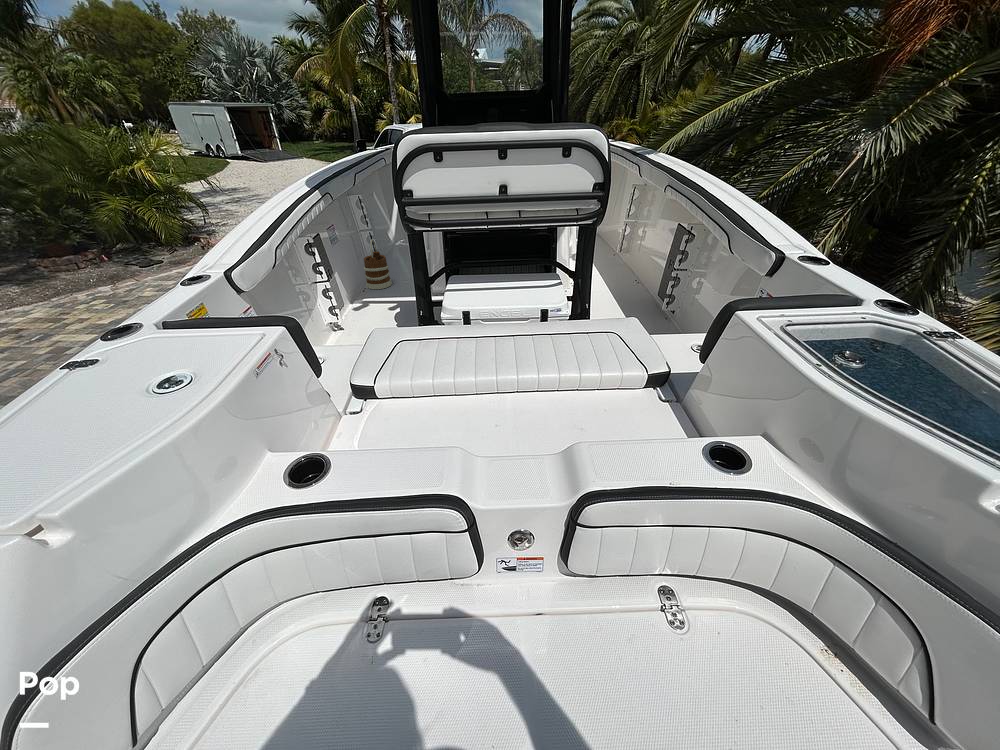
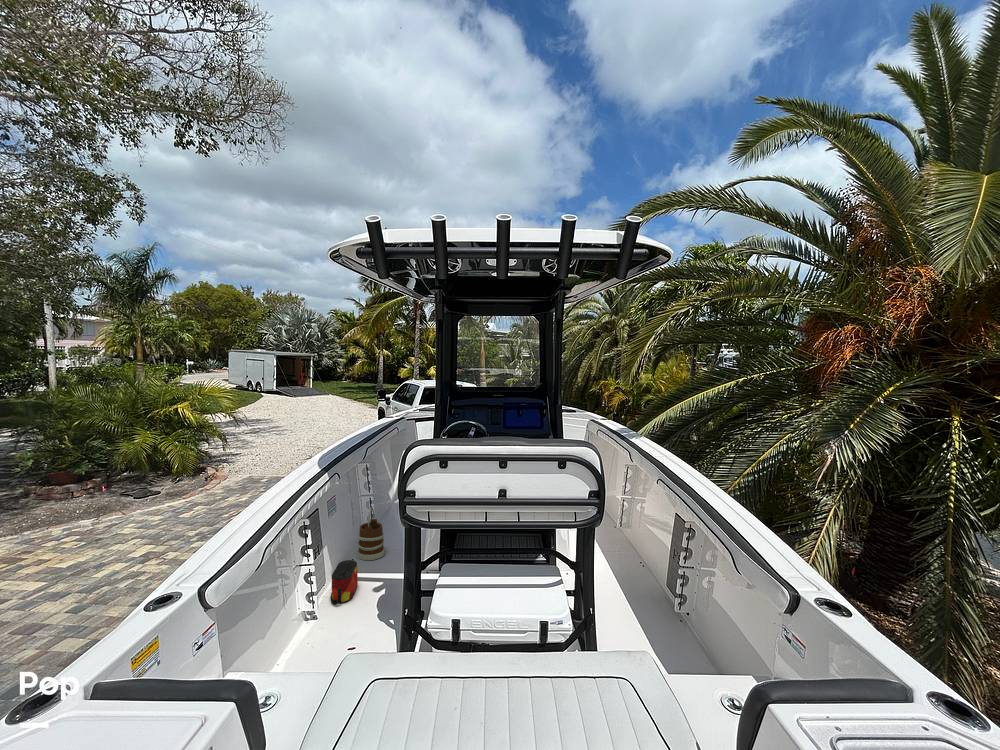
bag: none [346,286,371,322] -> present [331,560,358,605]

